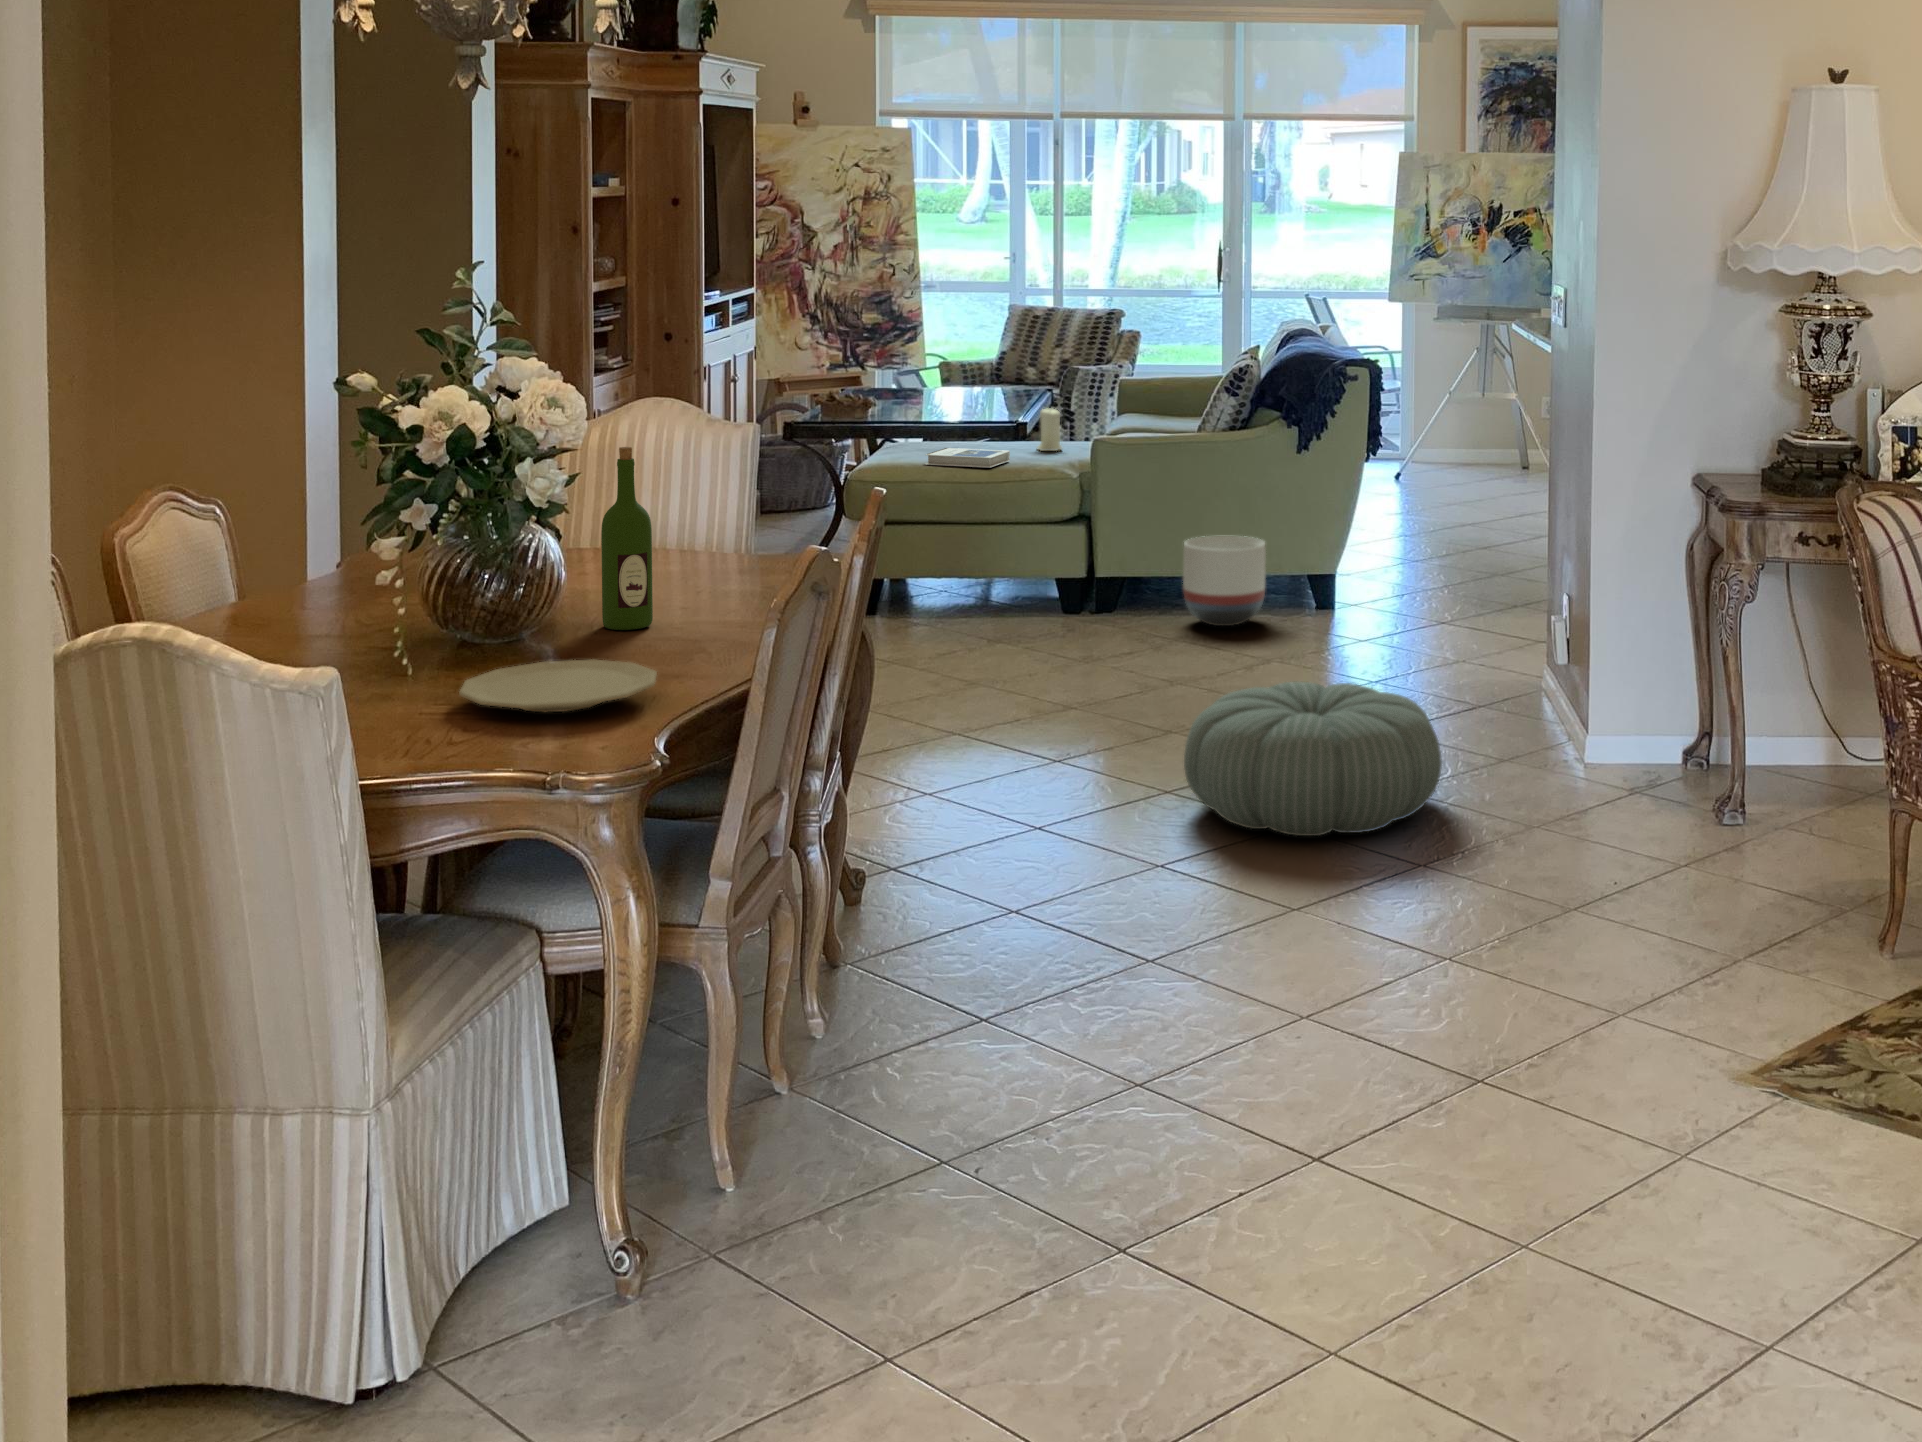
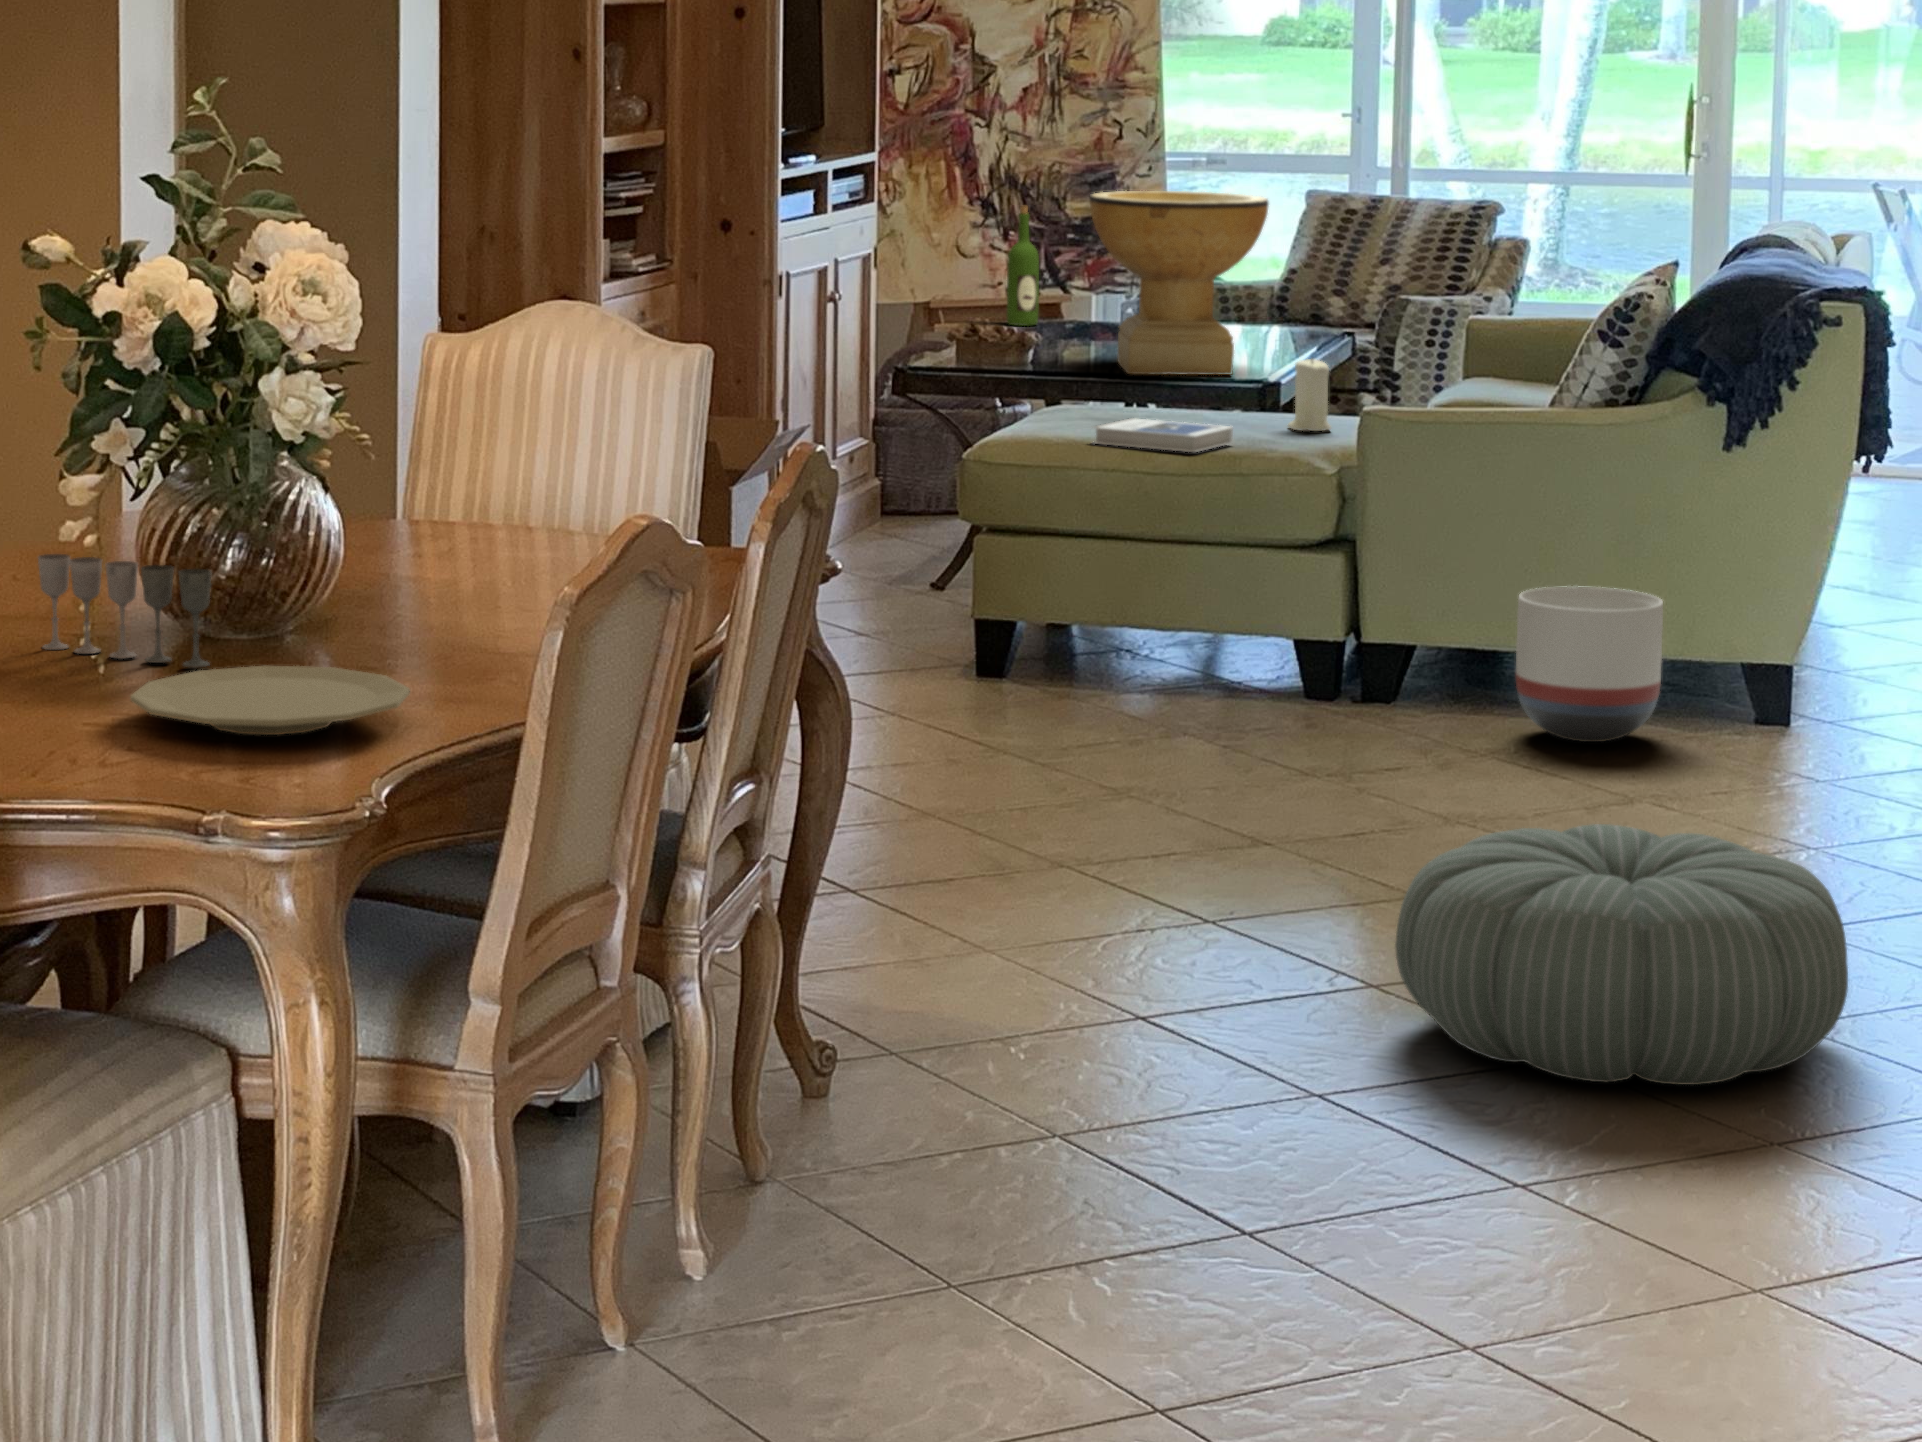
decorative bowl: none [899,308,1006,419] -> present [1090,191,1269,375]
wine bottle: present [601,447,653,630] -> present [1007,206,1039,326]
wine glass: none [356,592,493,665] -> present [38,554,211,668]

